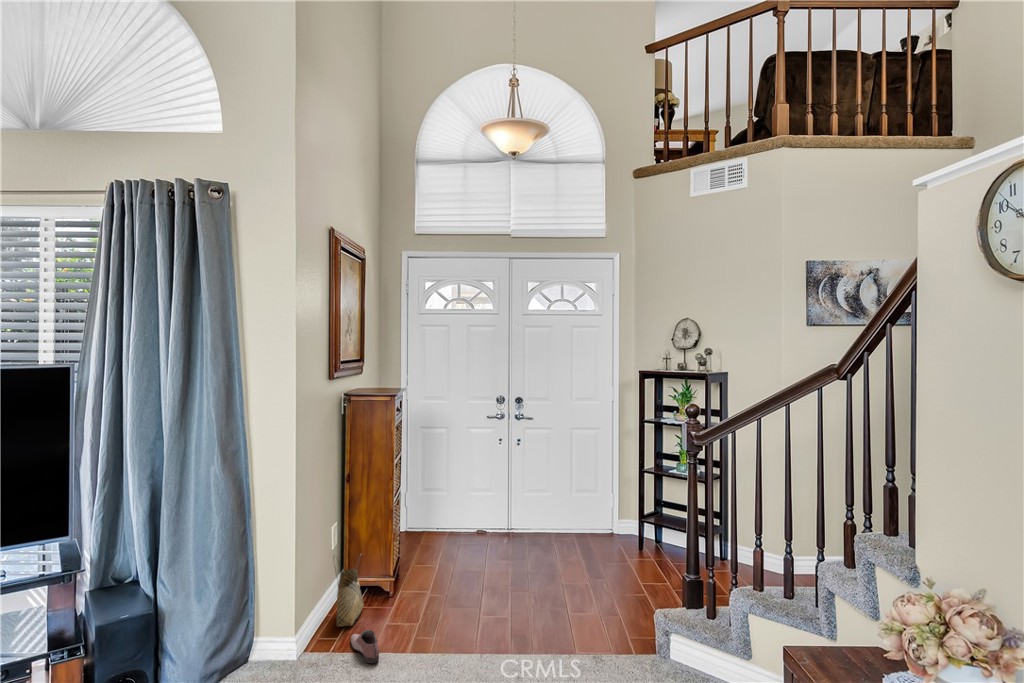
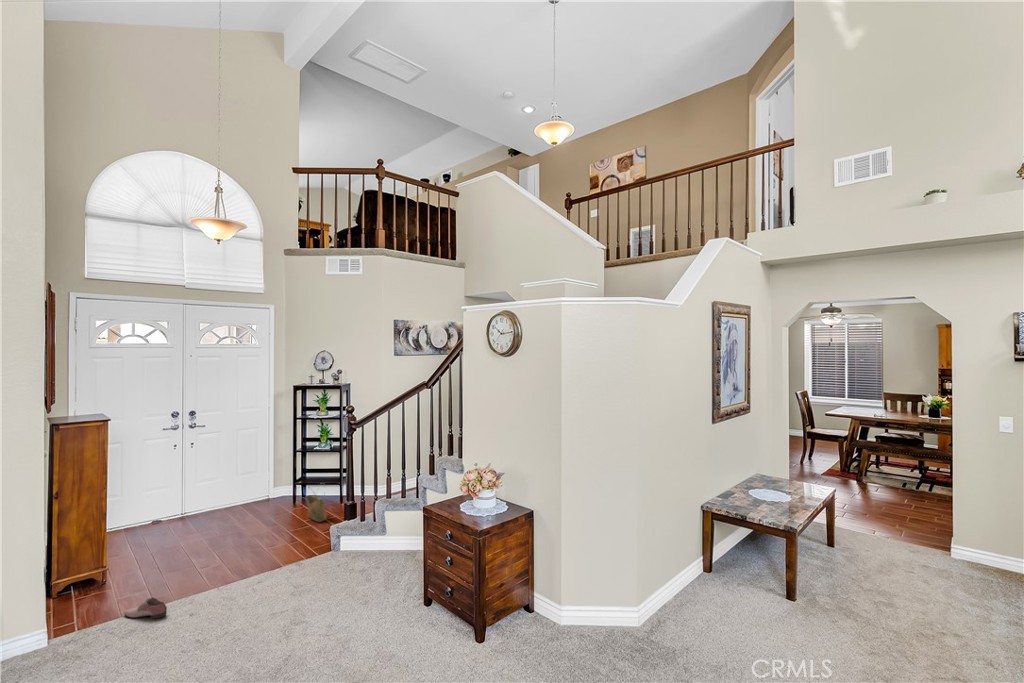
woven basket: present [333,558,364,627] -> present [306,494,327,522]

